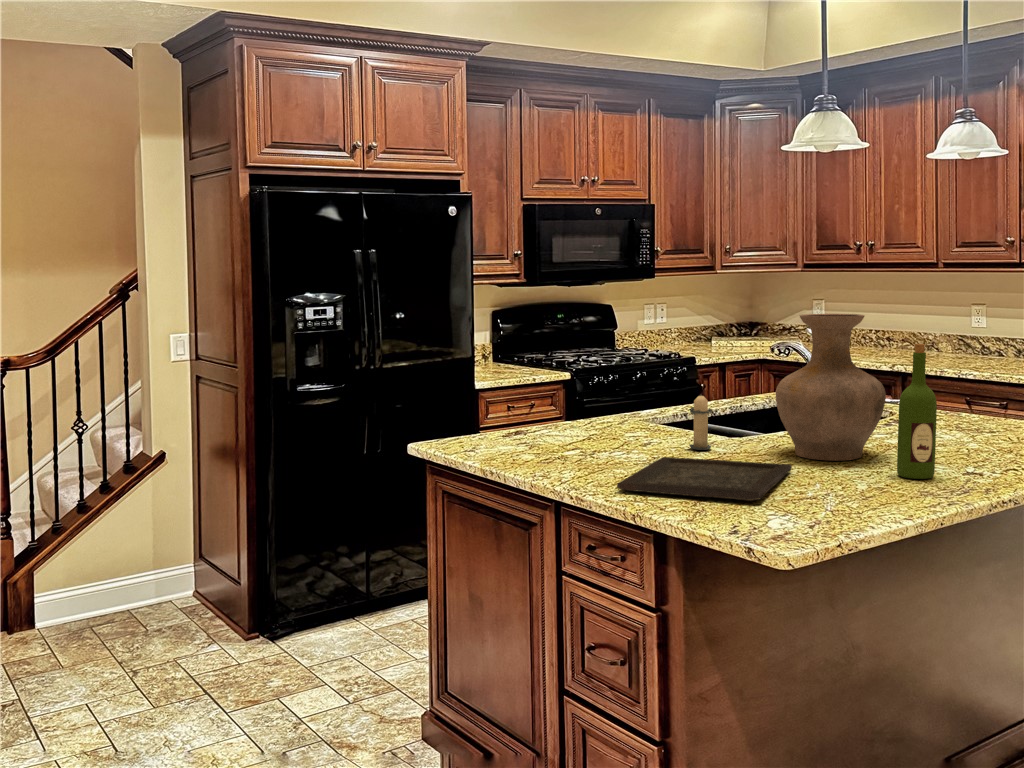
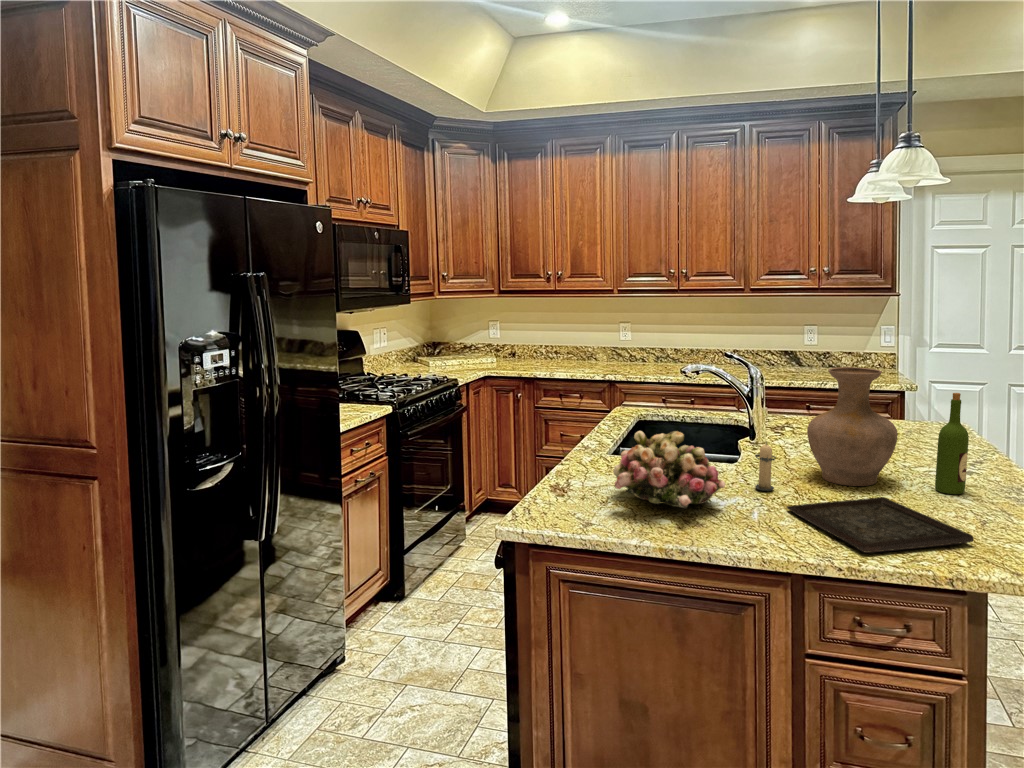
flower arrangement: none [500,363,630,446] -> present [613,431,725,508]

